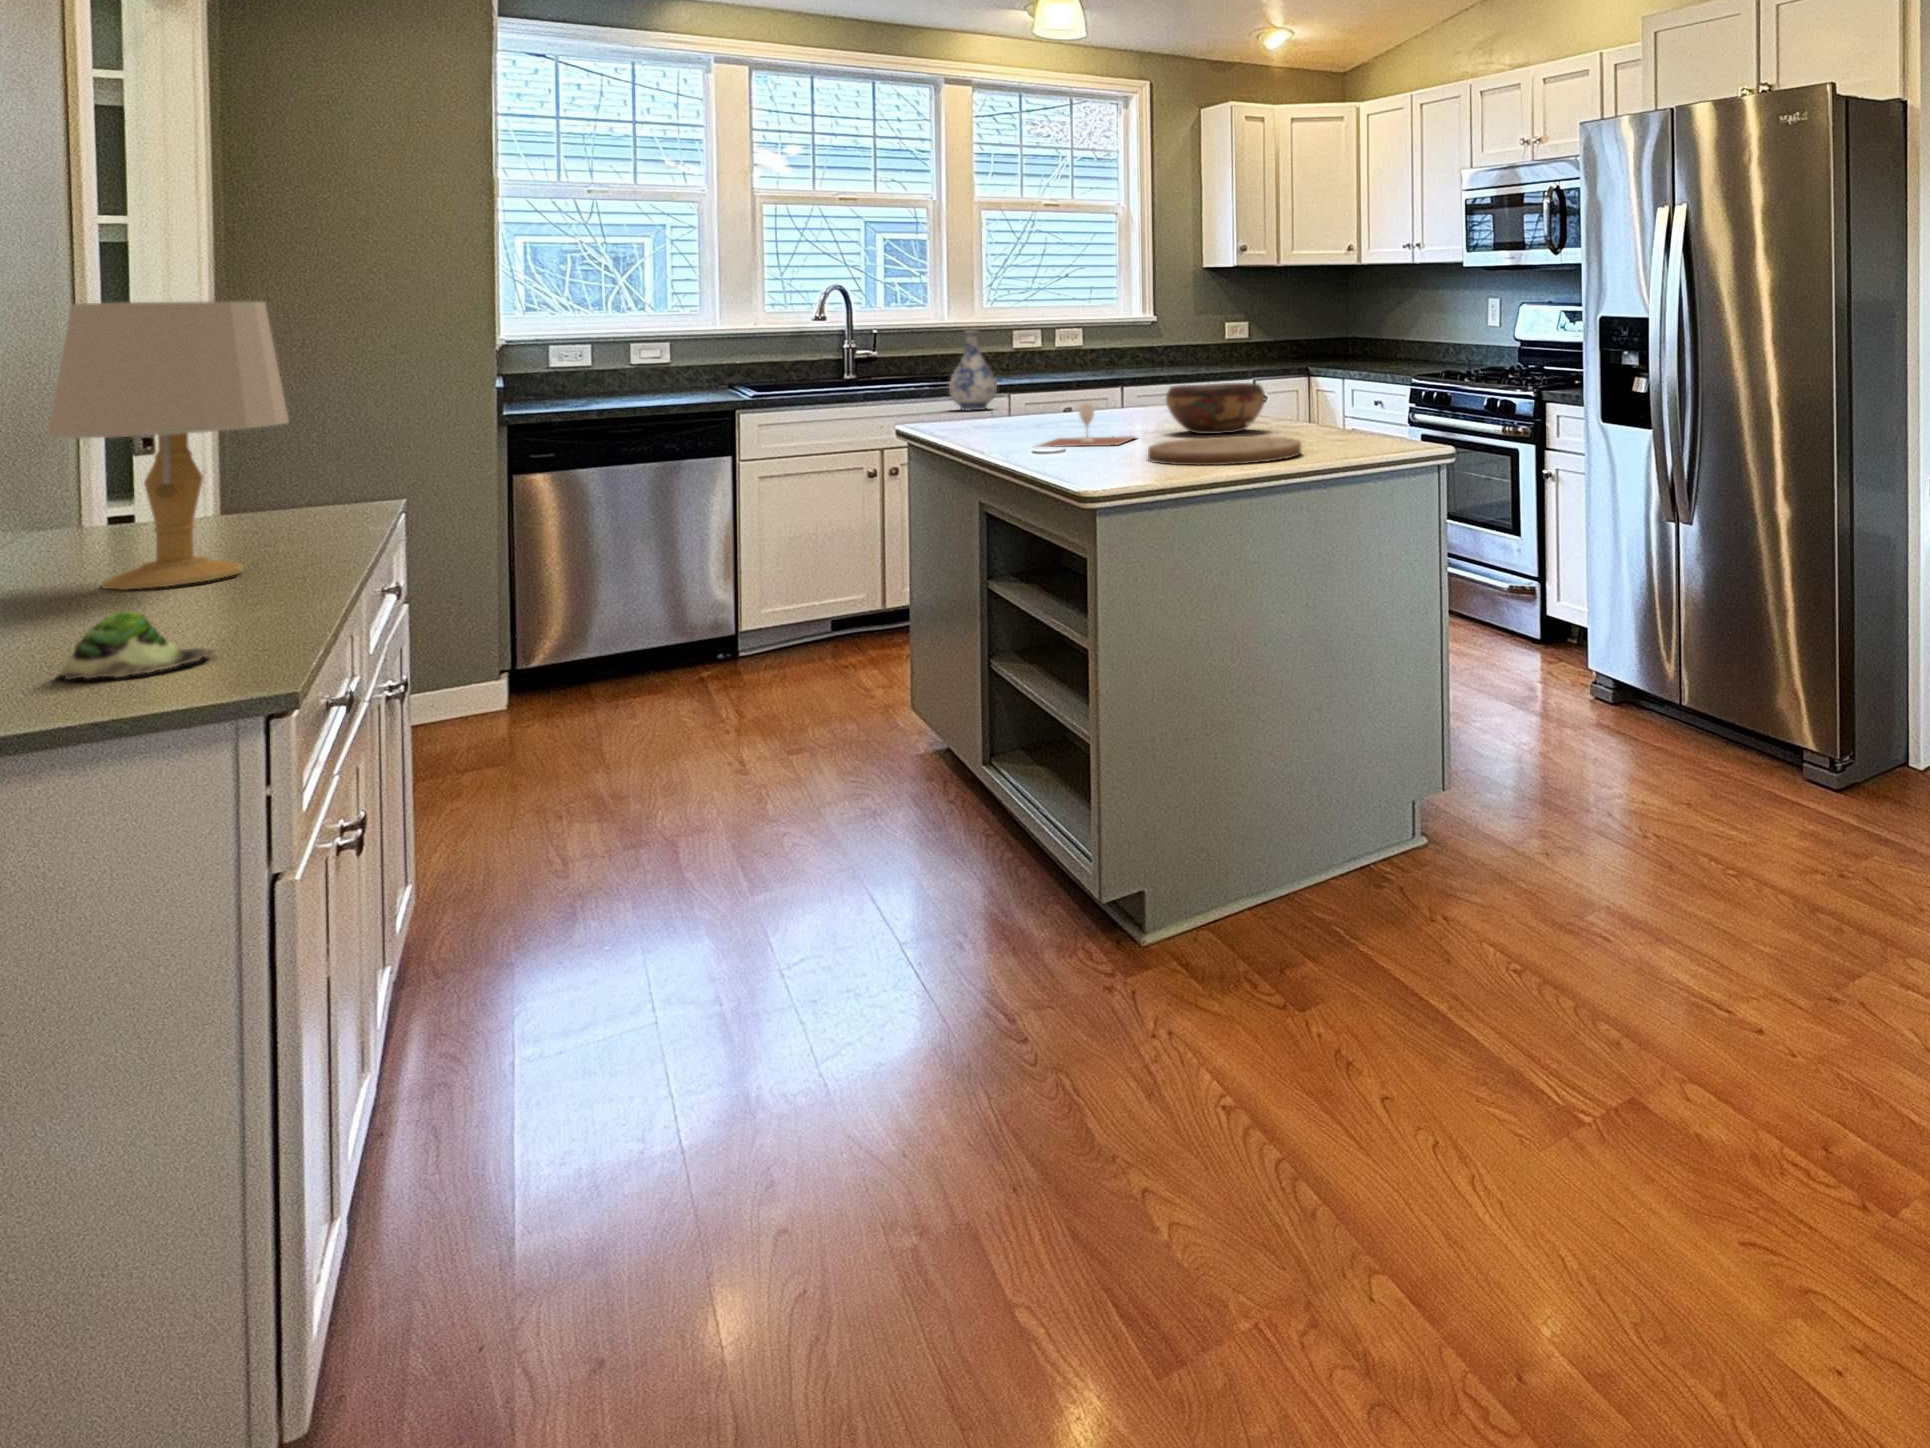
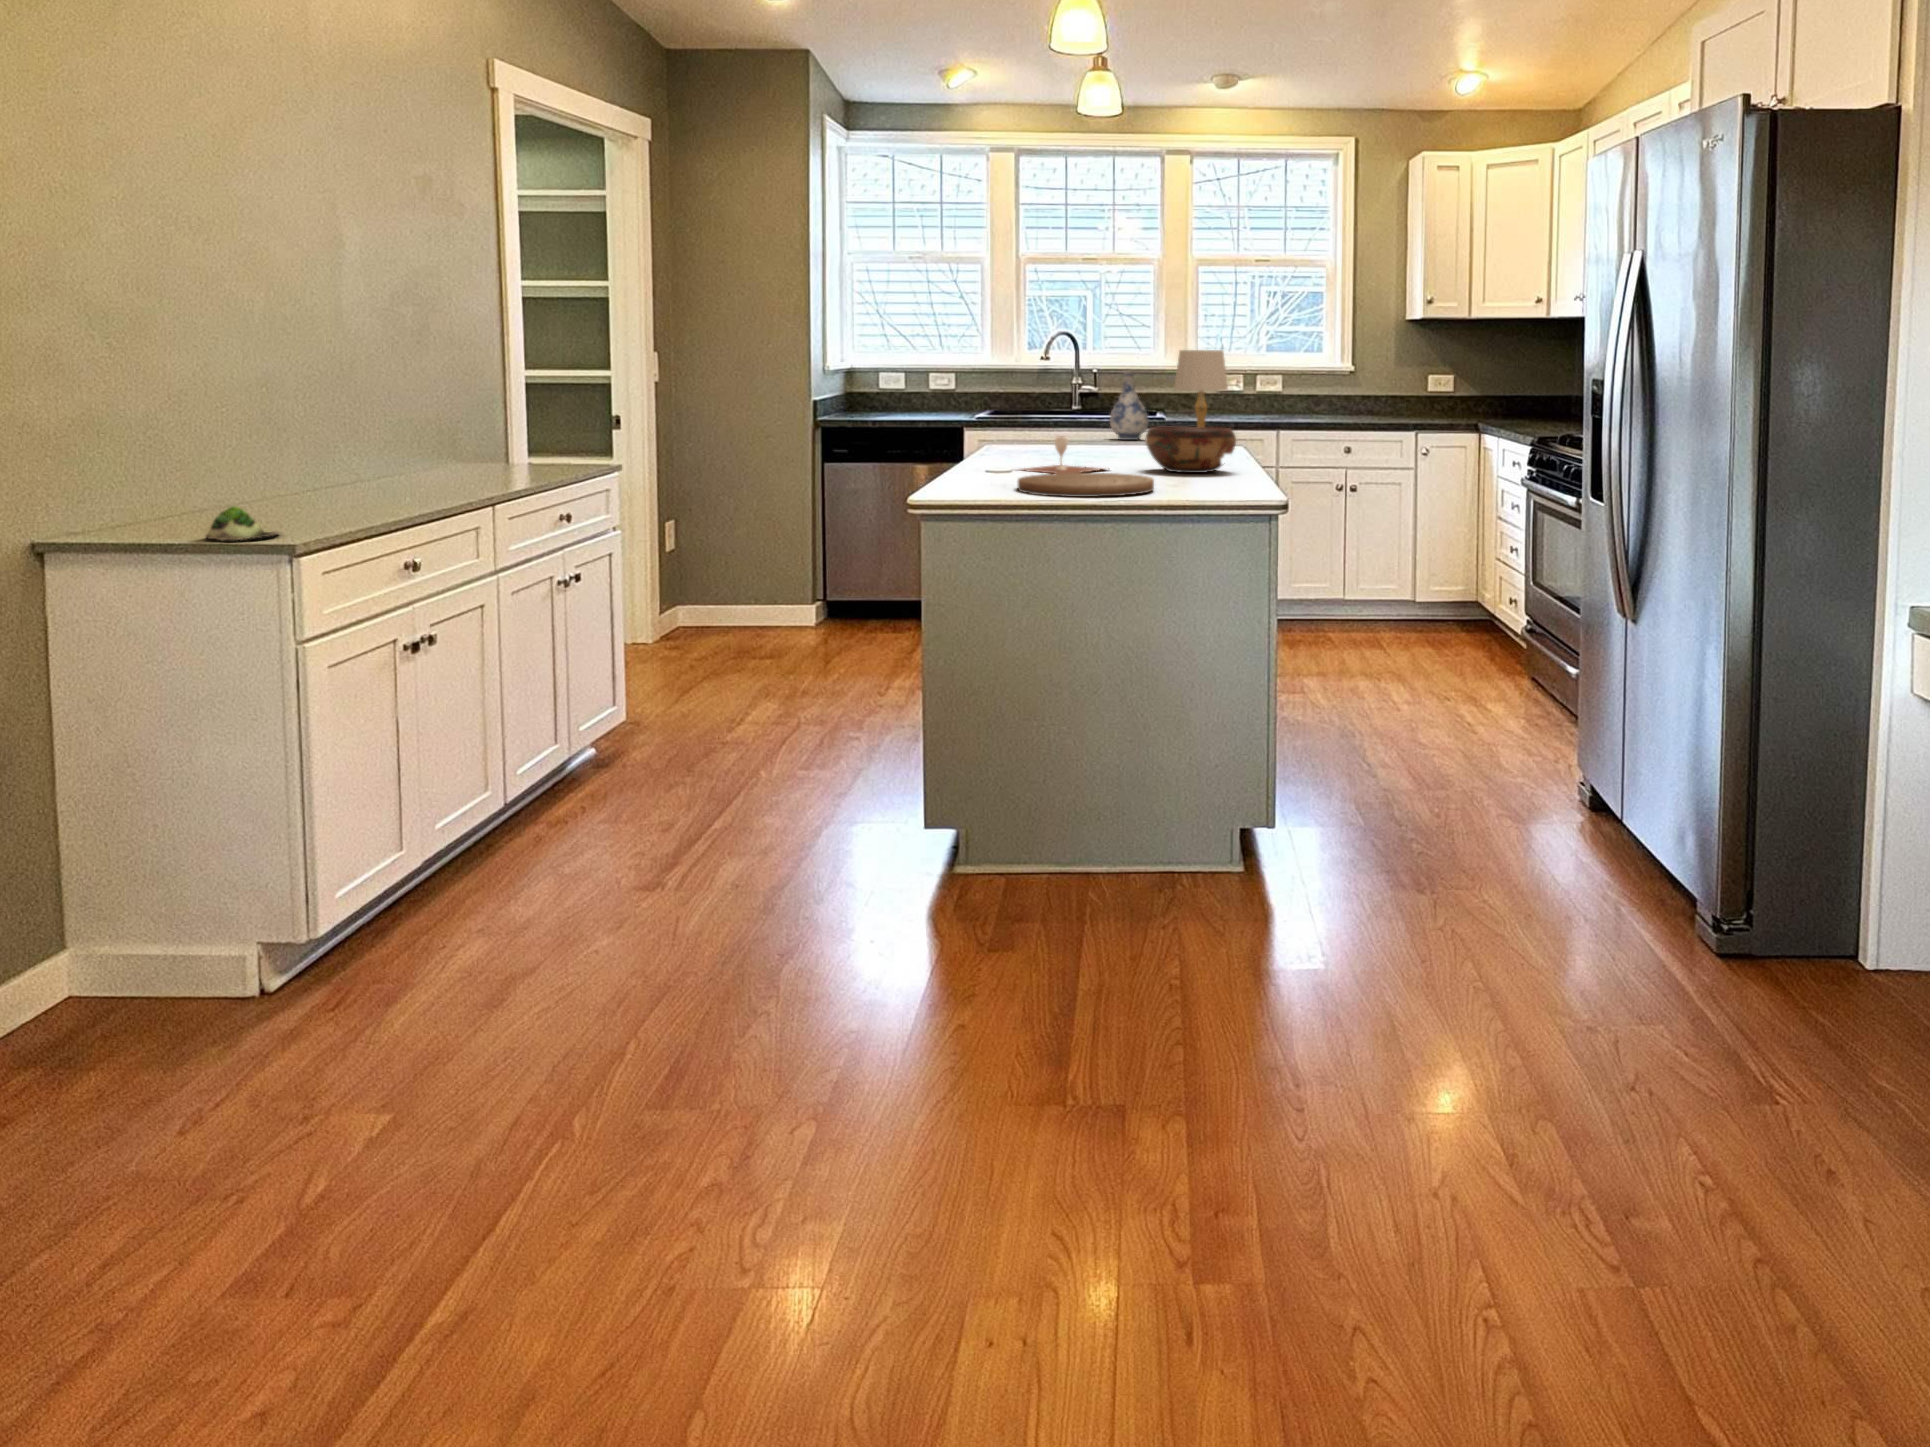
table lamp: present [48,301,289,590] -> present [1174,350,1228,427]

